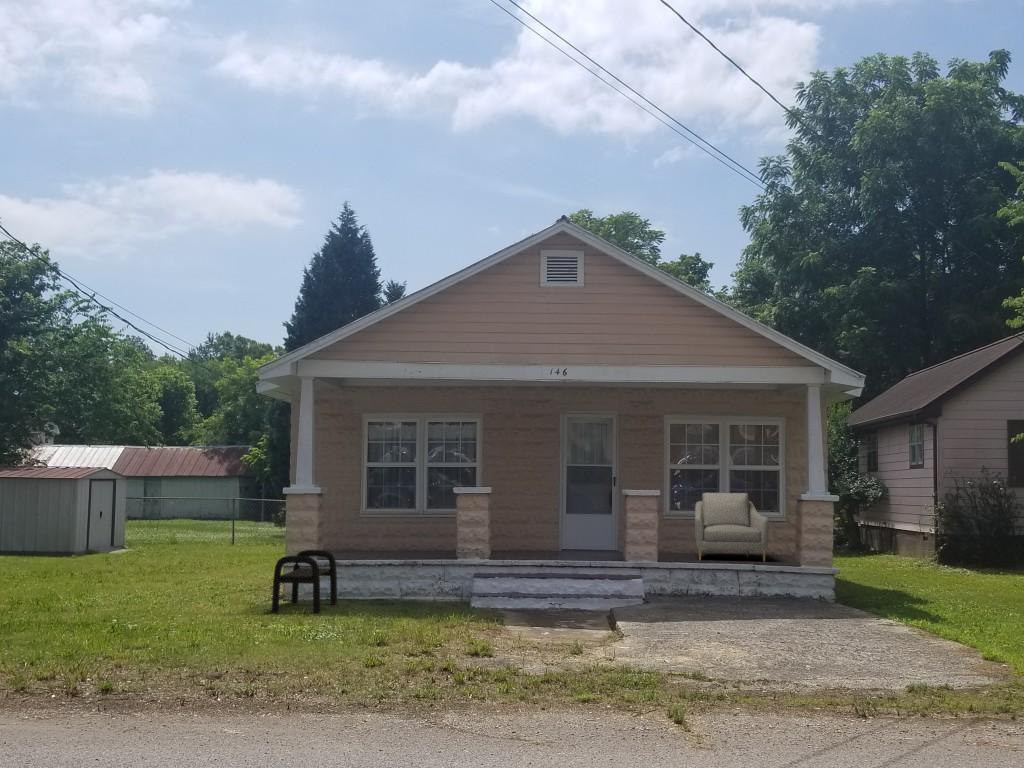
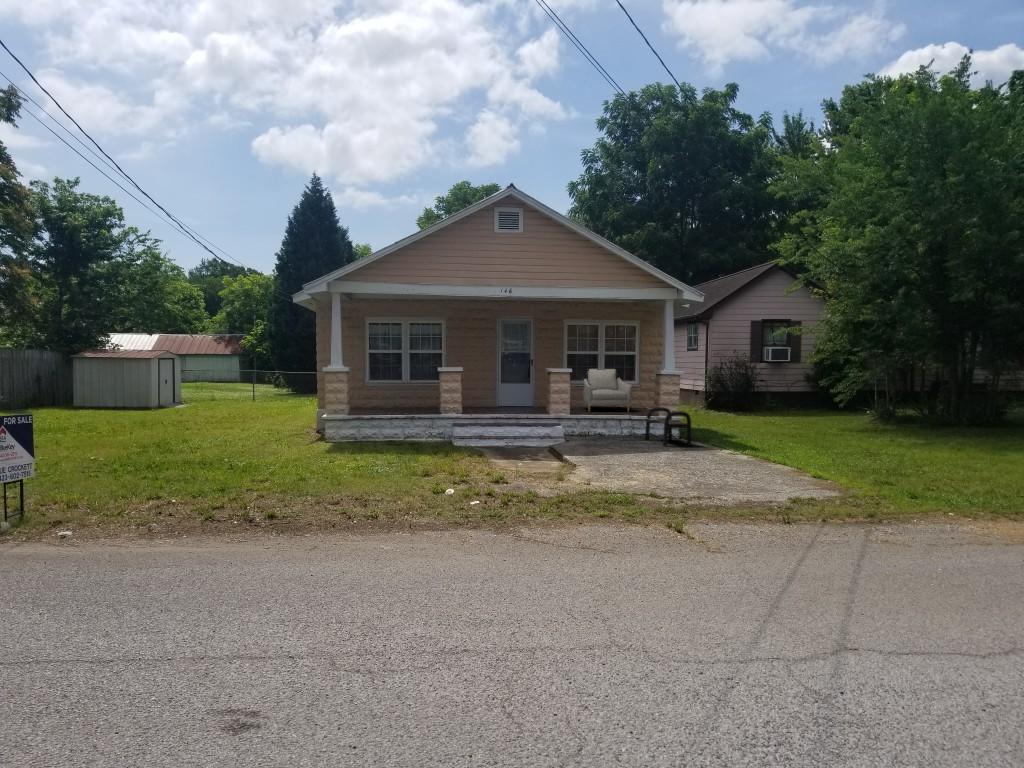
bench: present [272,550,337,613] -> present [645,407,691,446]

